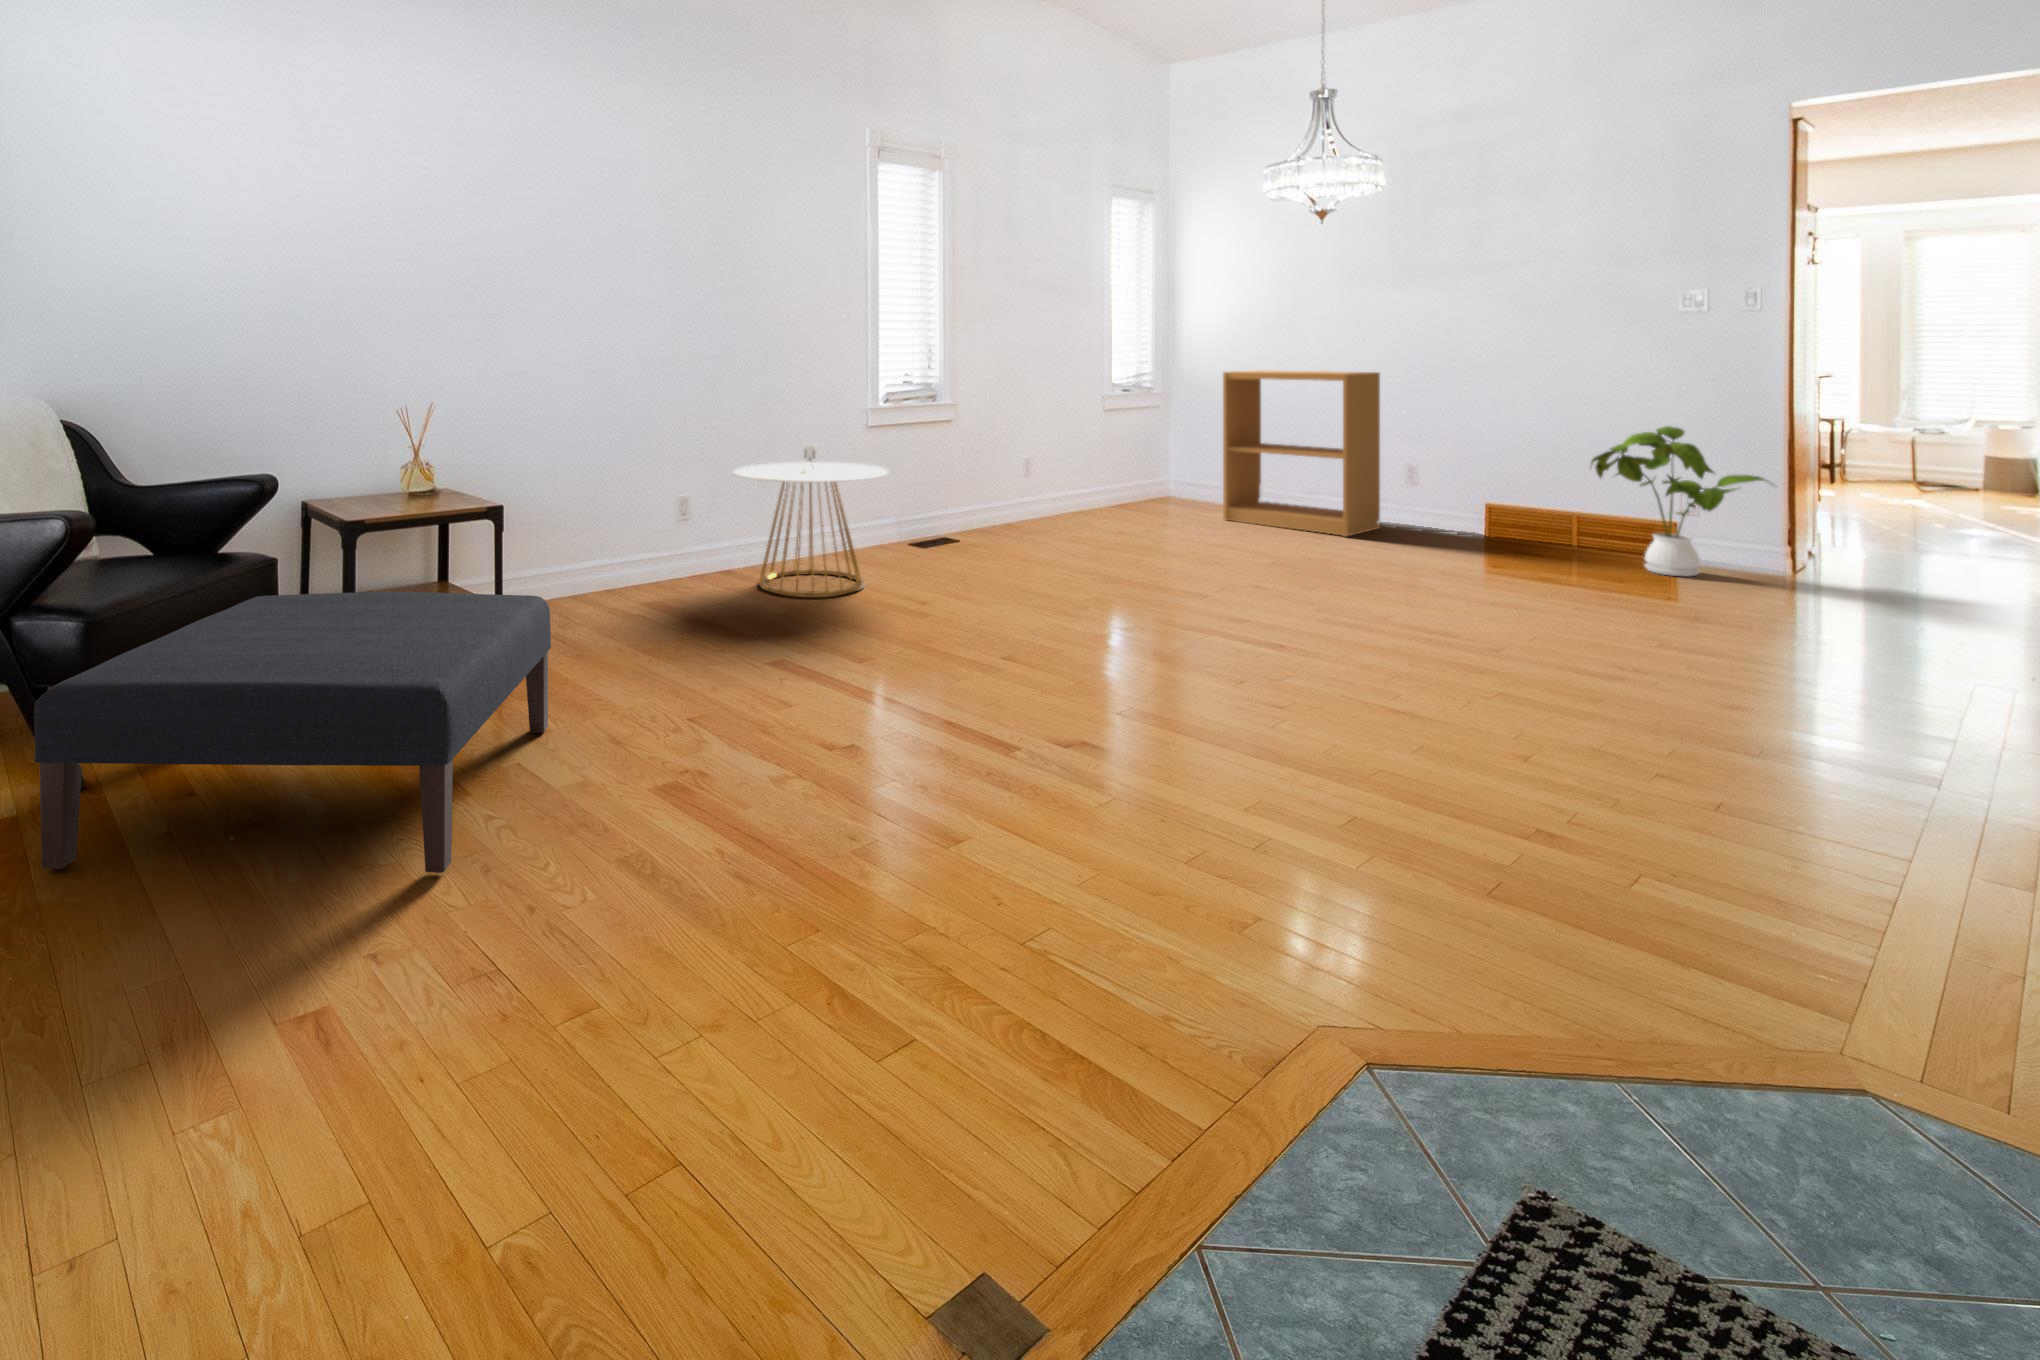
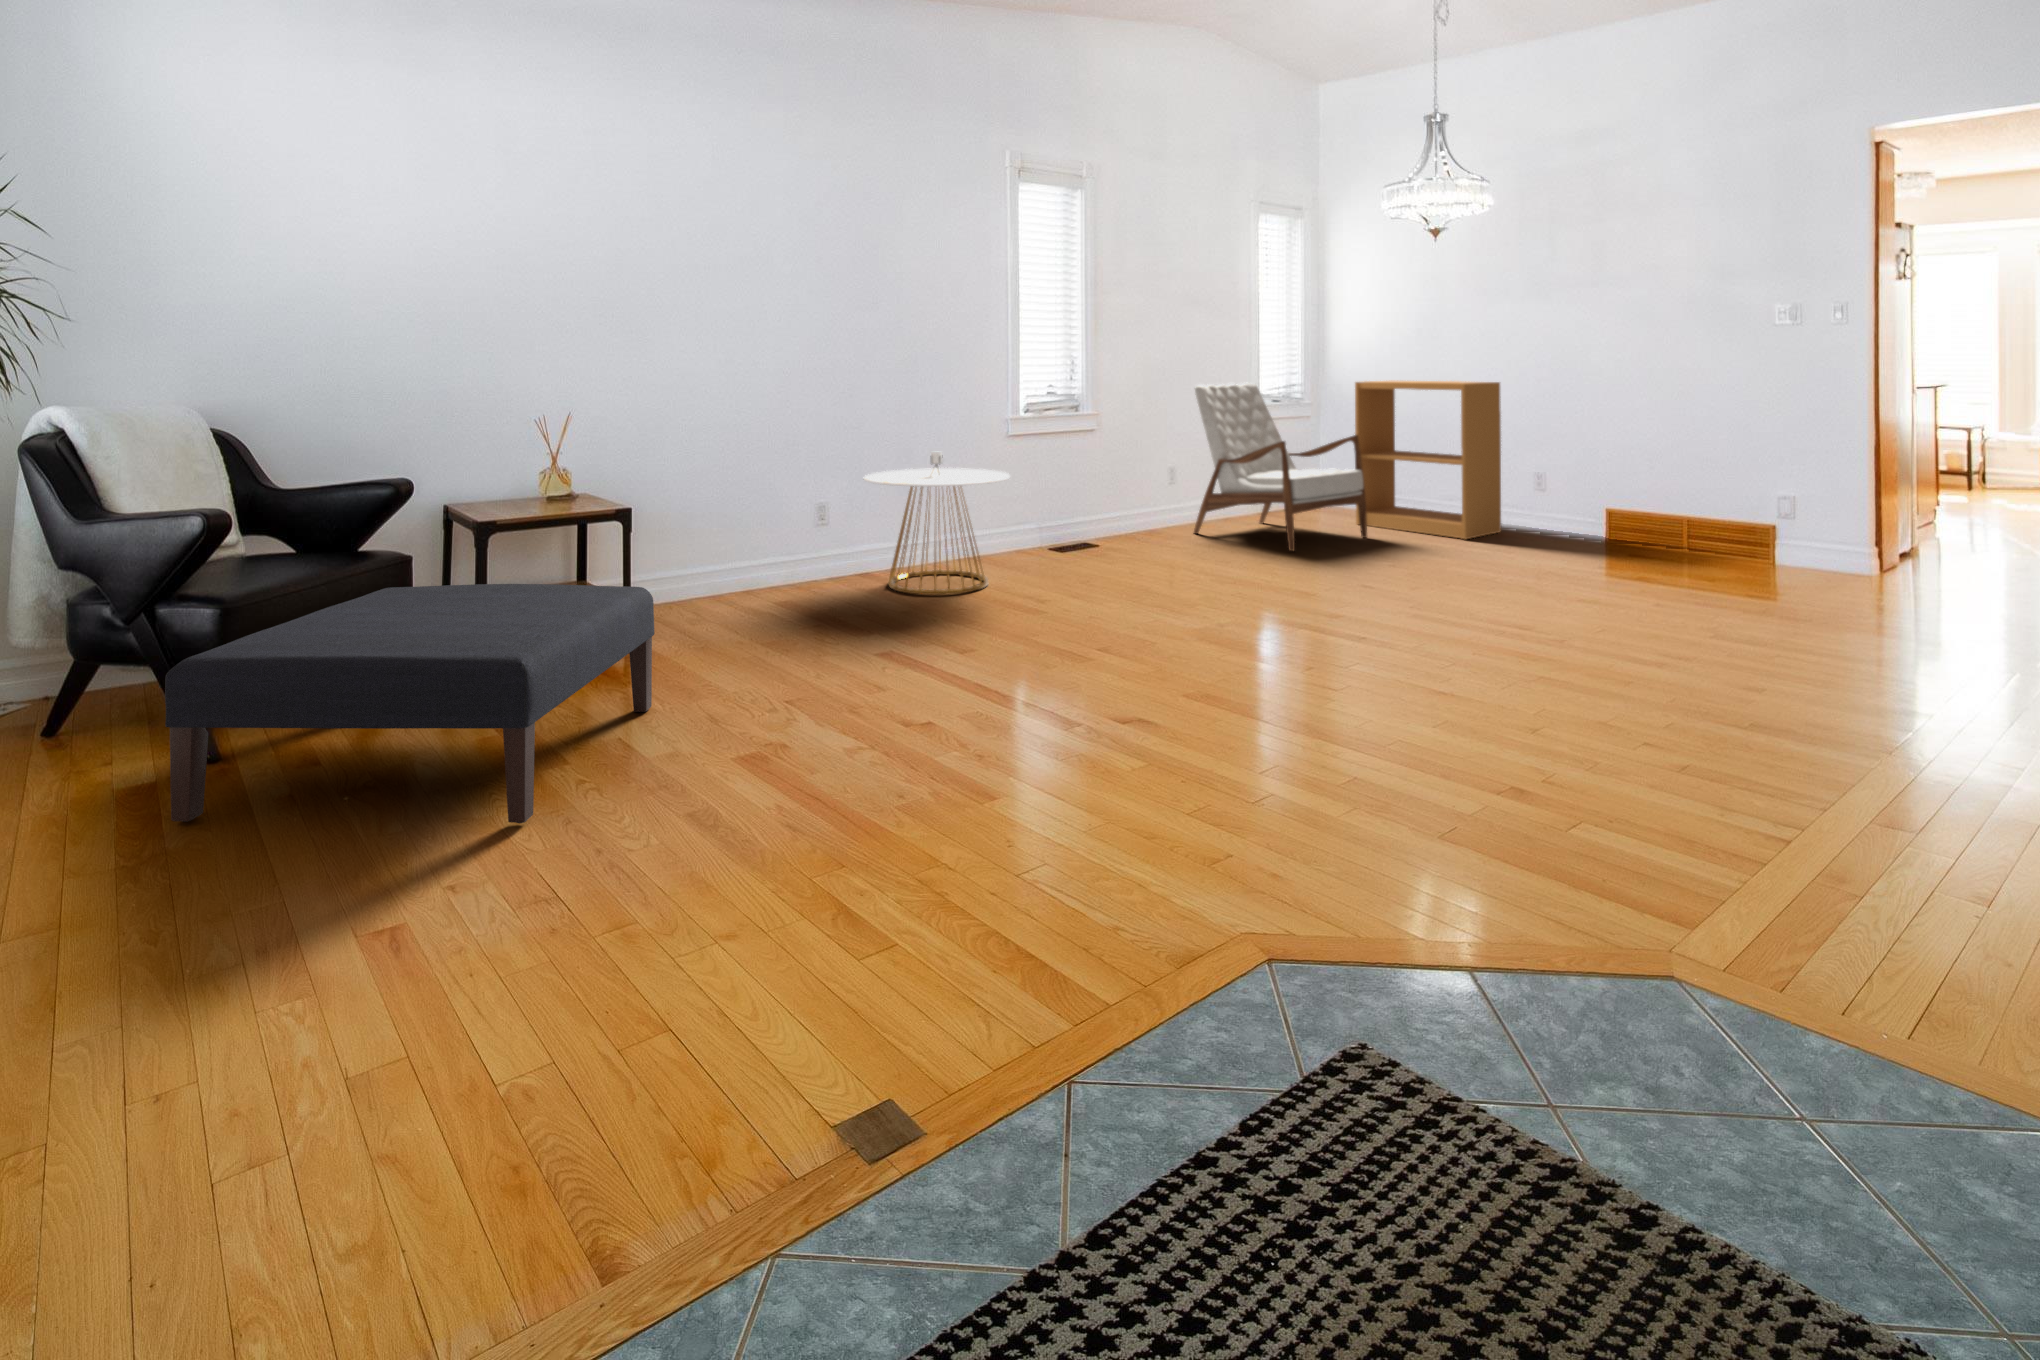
armchair: none [1058,373,1243,549] -> present [1194,383,1367,551]
house plant: present [1591,426,1773,576] -> none [1680,433,1848,575]

